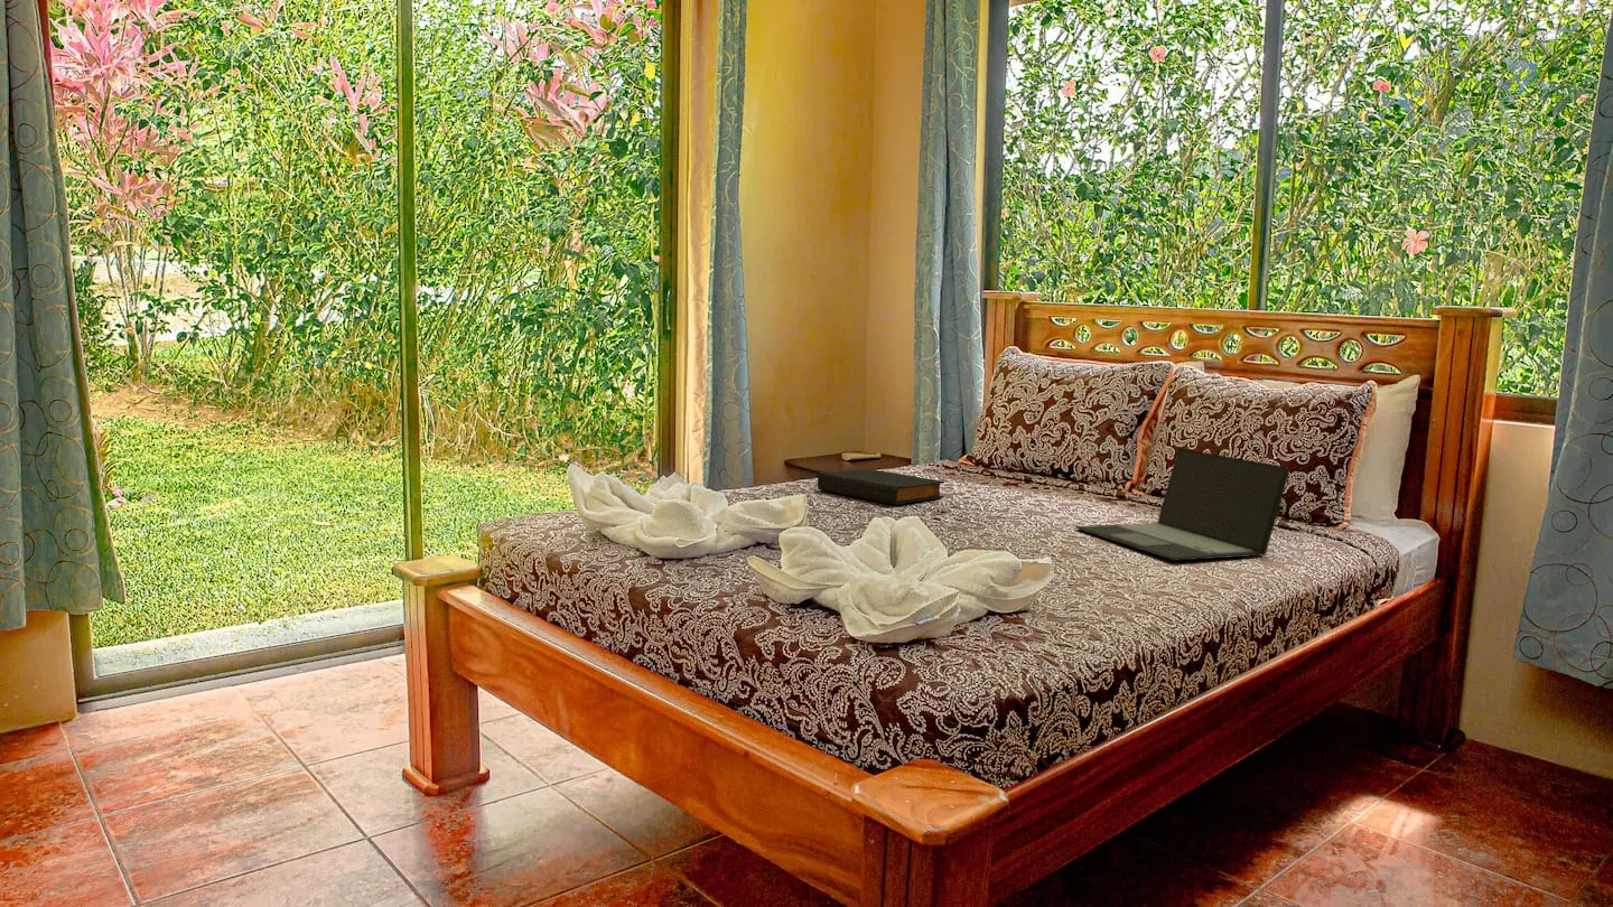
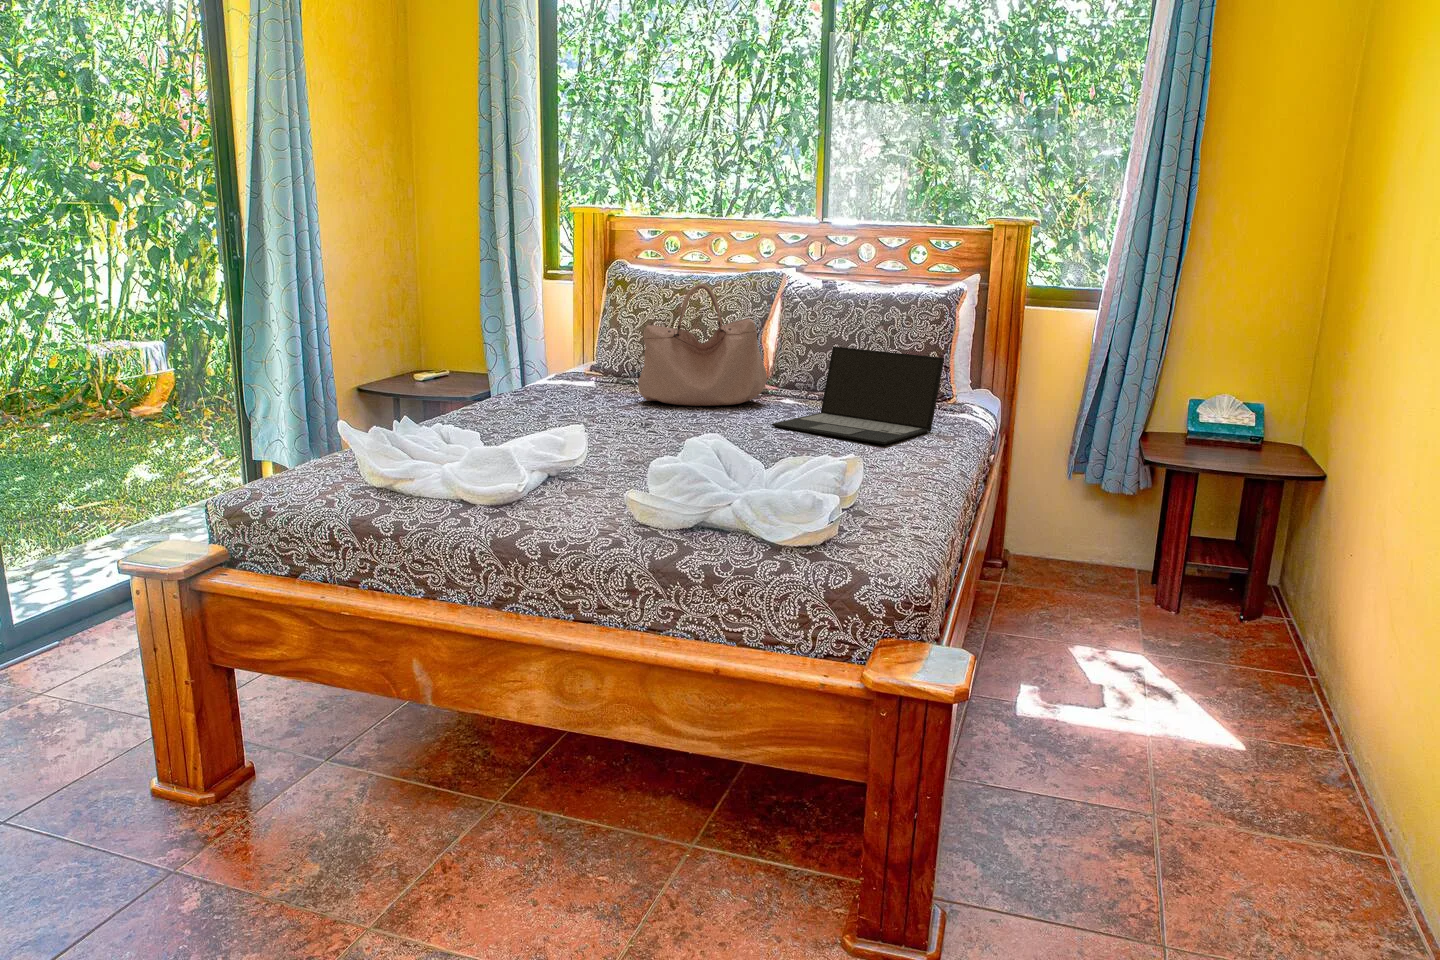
handbag: none [975,373,1113,505] -> present [638,284,767,406]
book: present [818,468,944,505] -> none [496,387,622,421]

